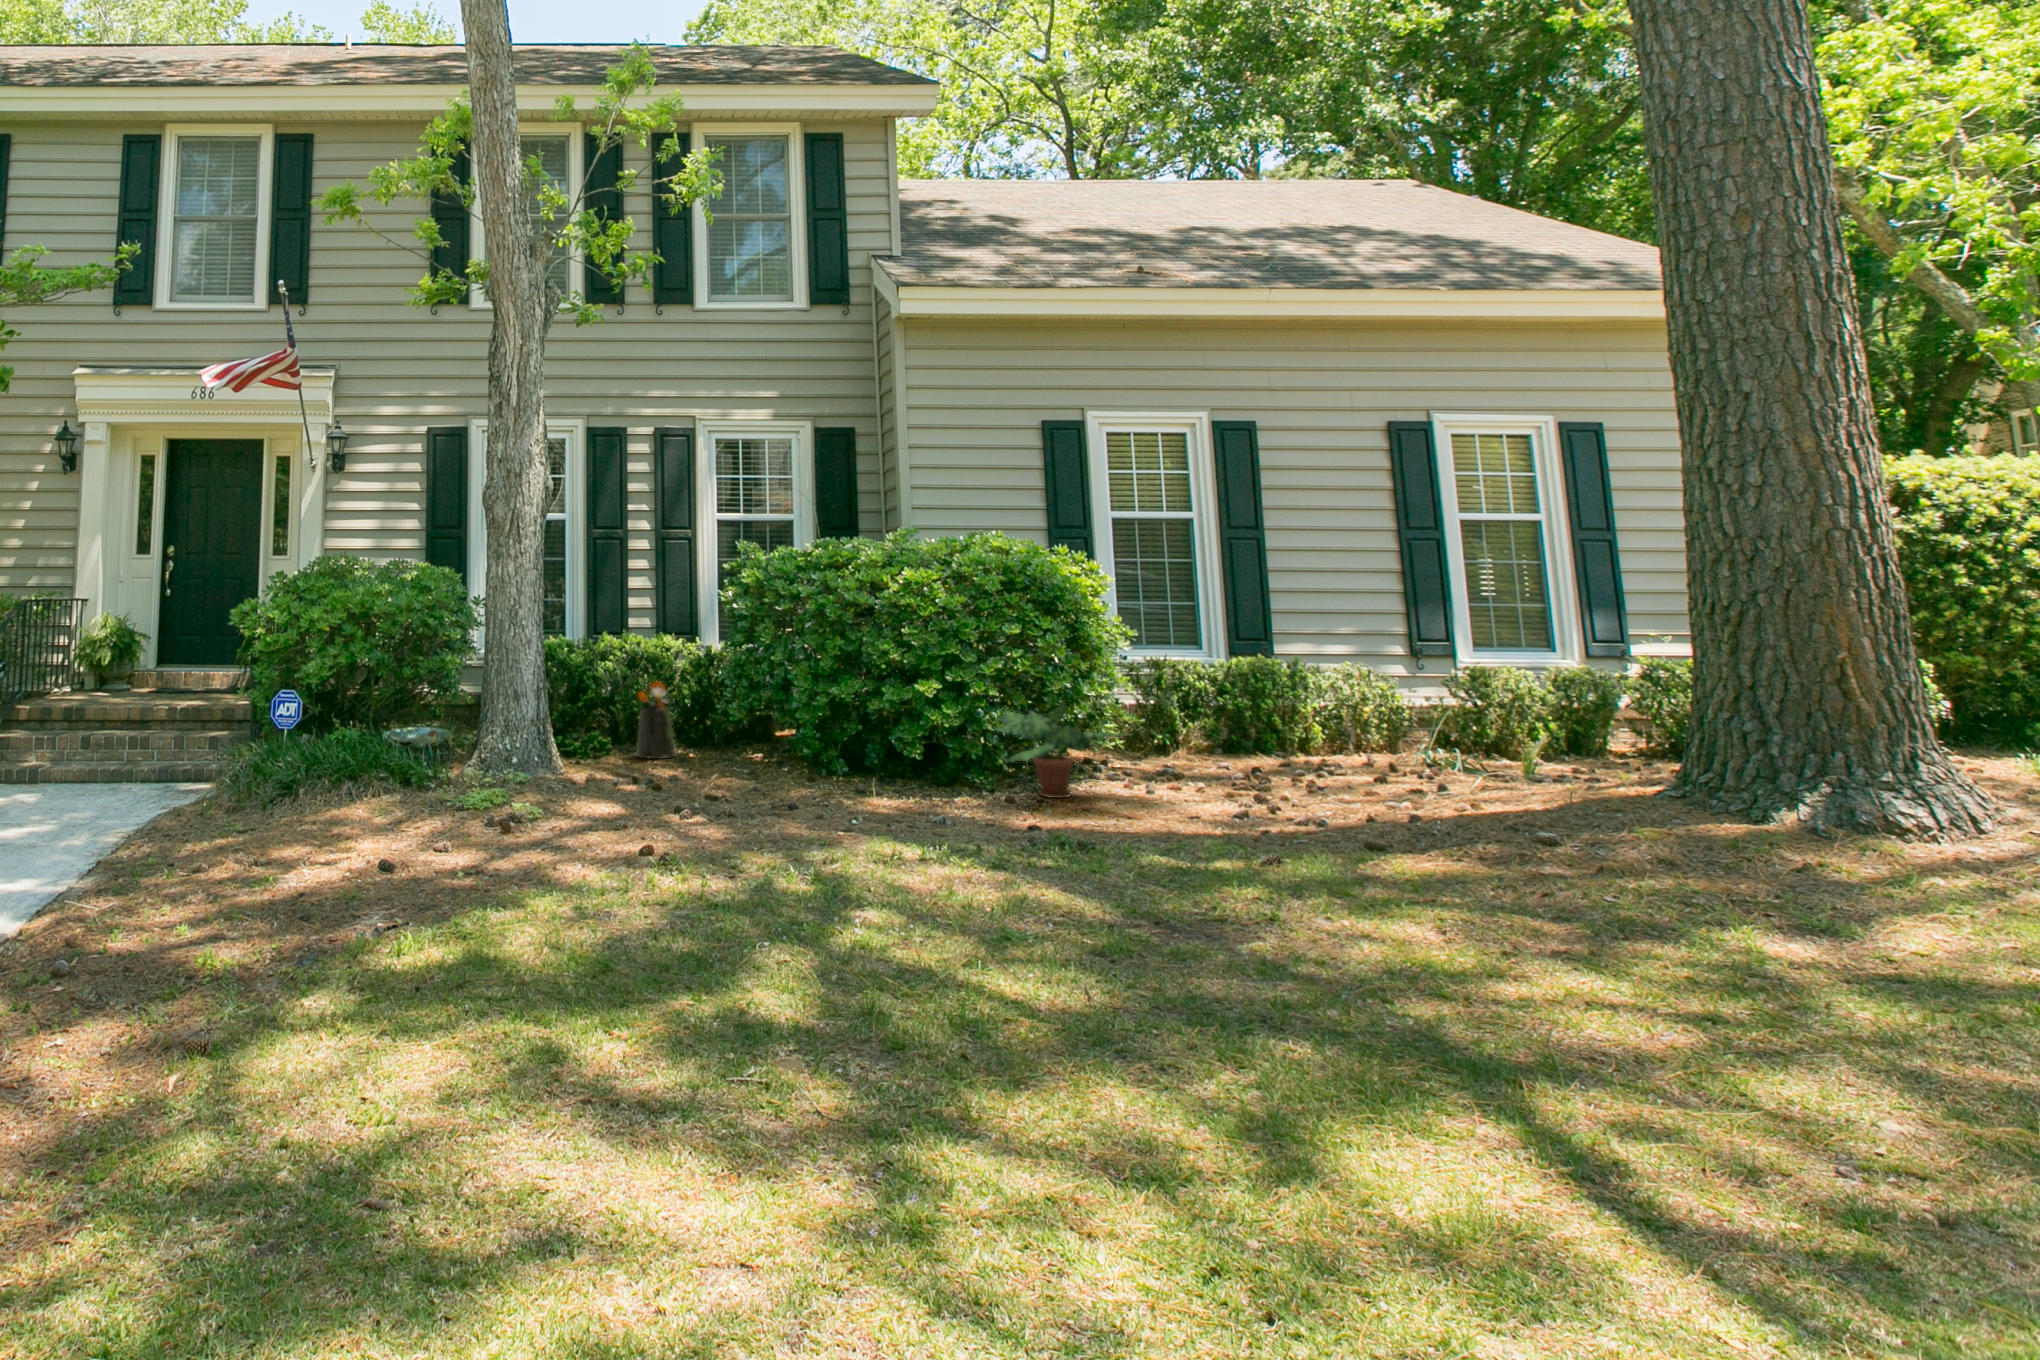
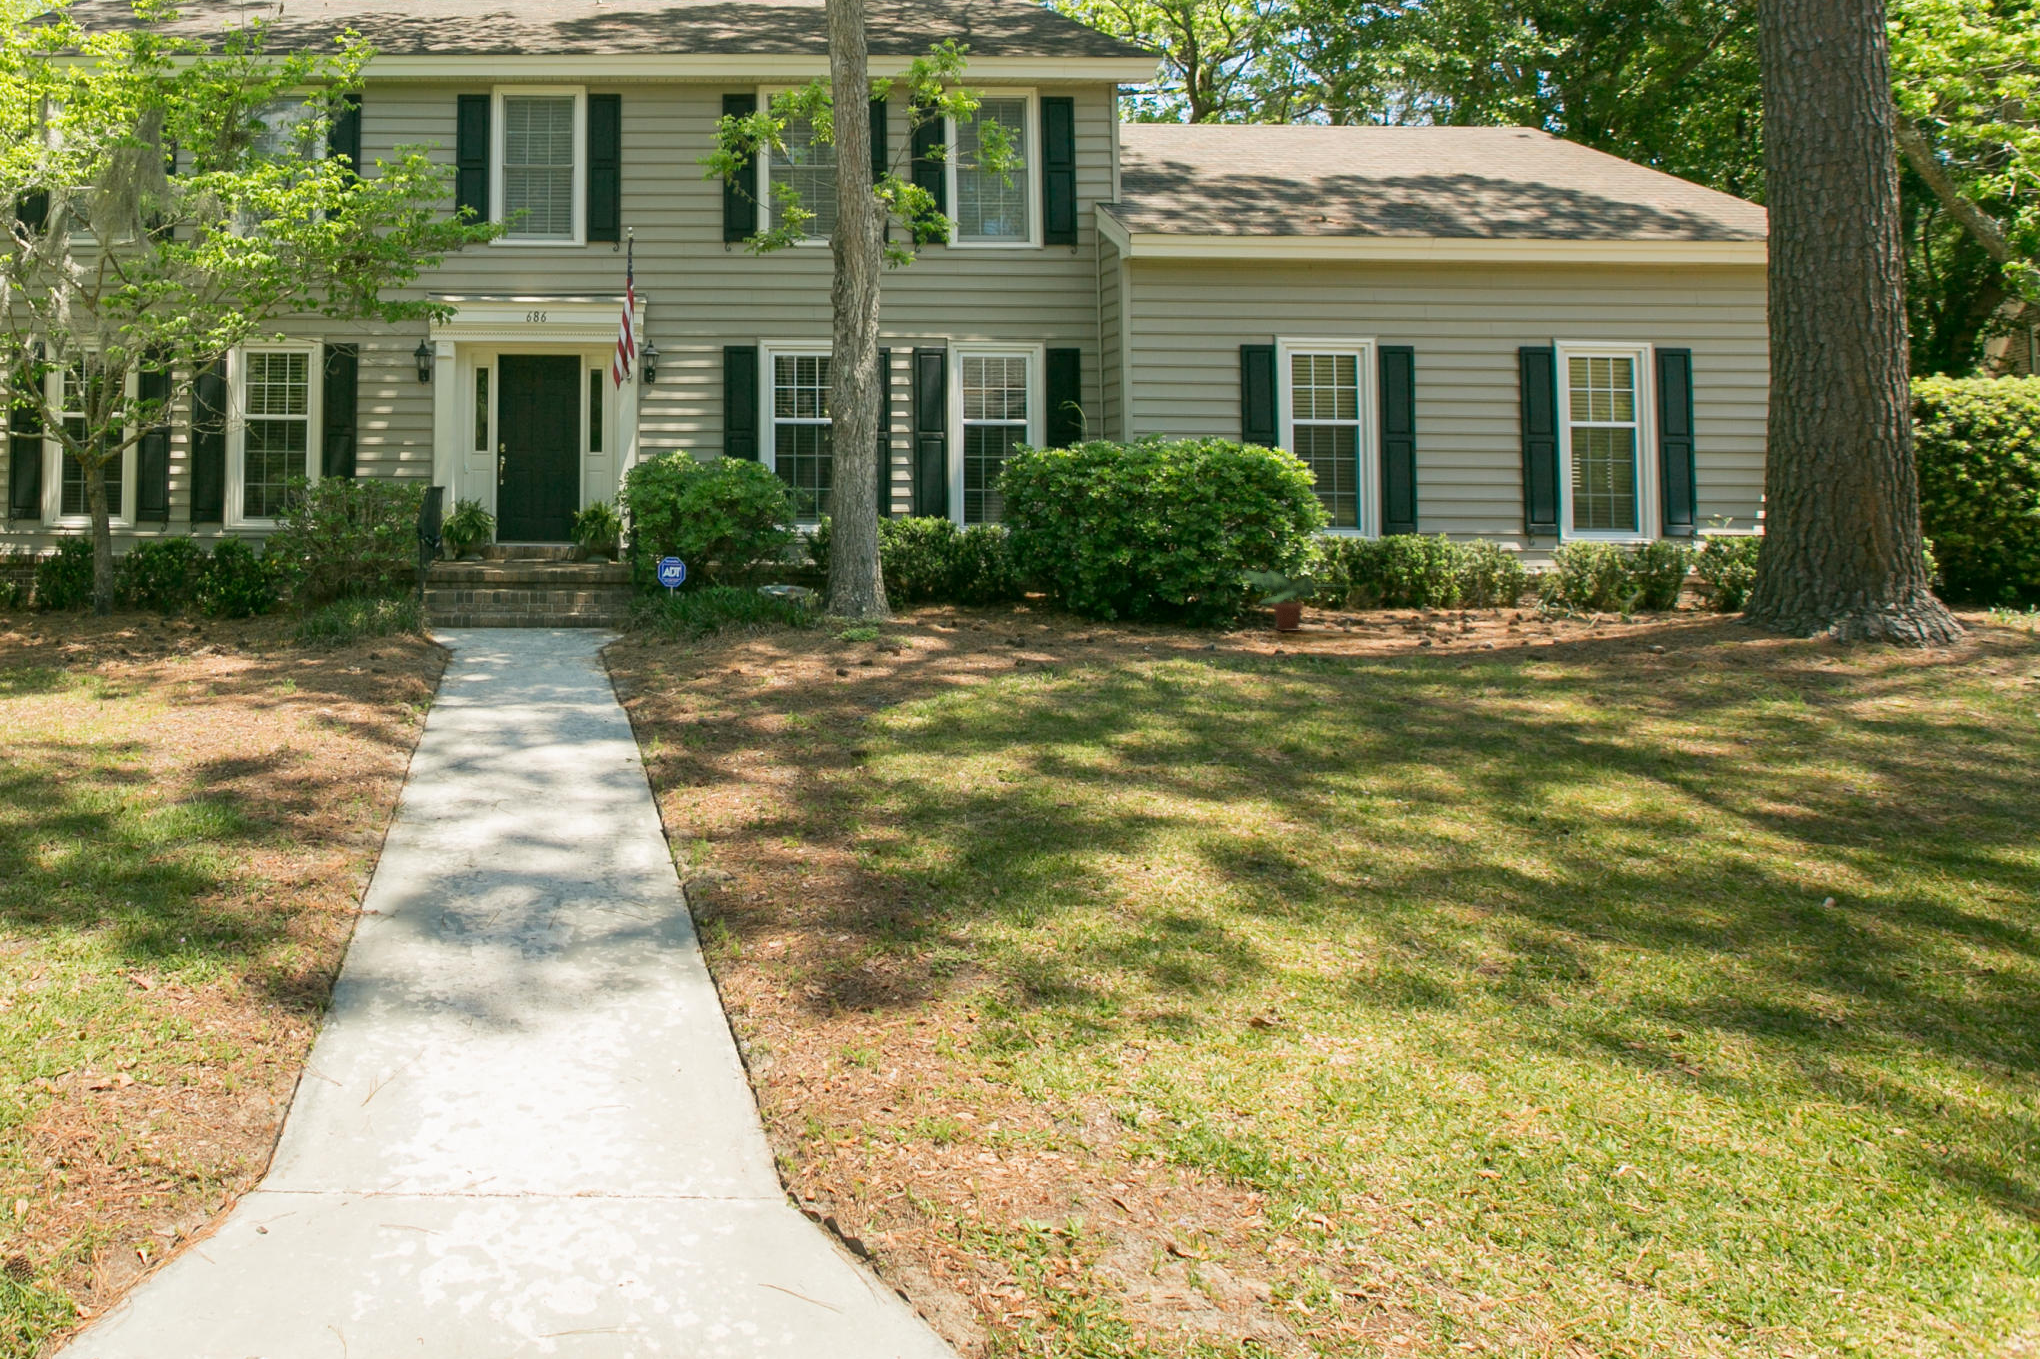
watering can: present [636,682,677,759] -> none [933,552,967,611]

